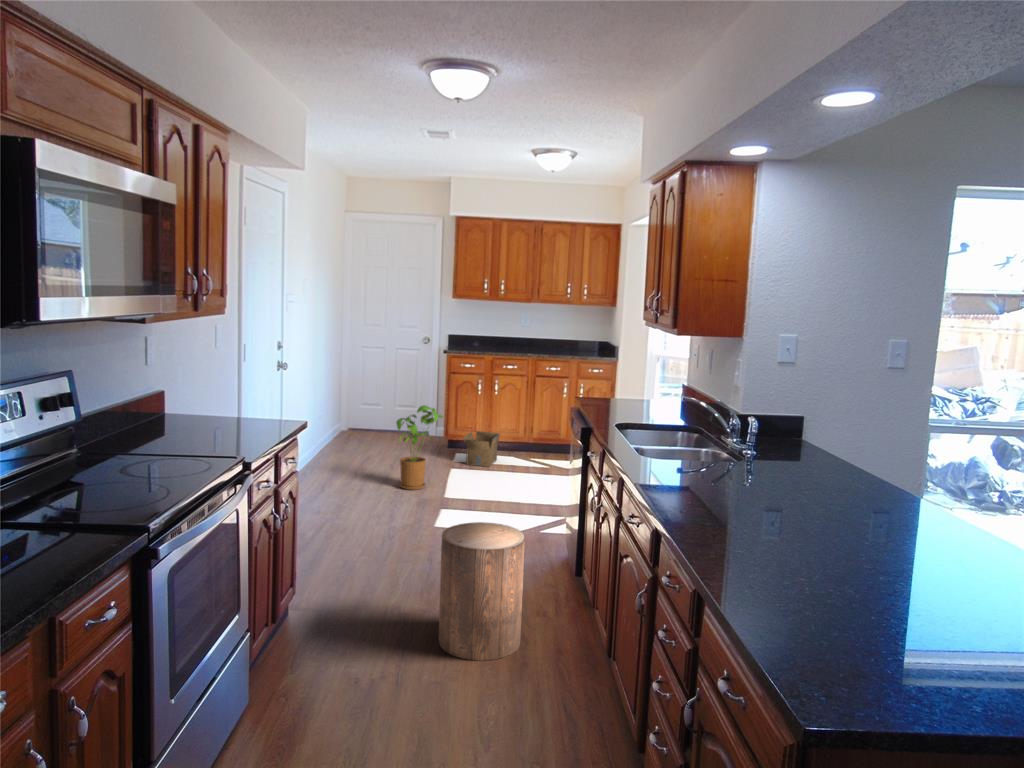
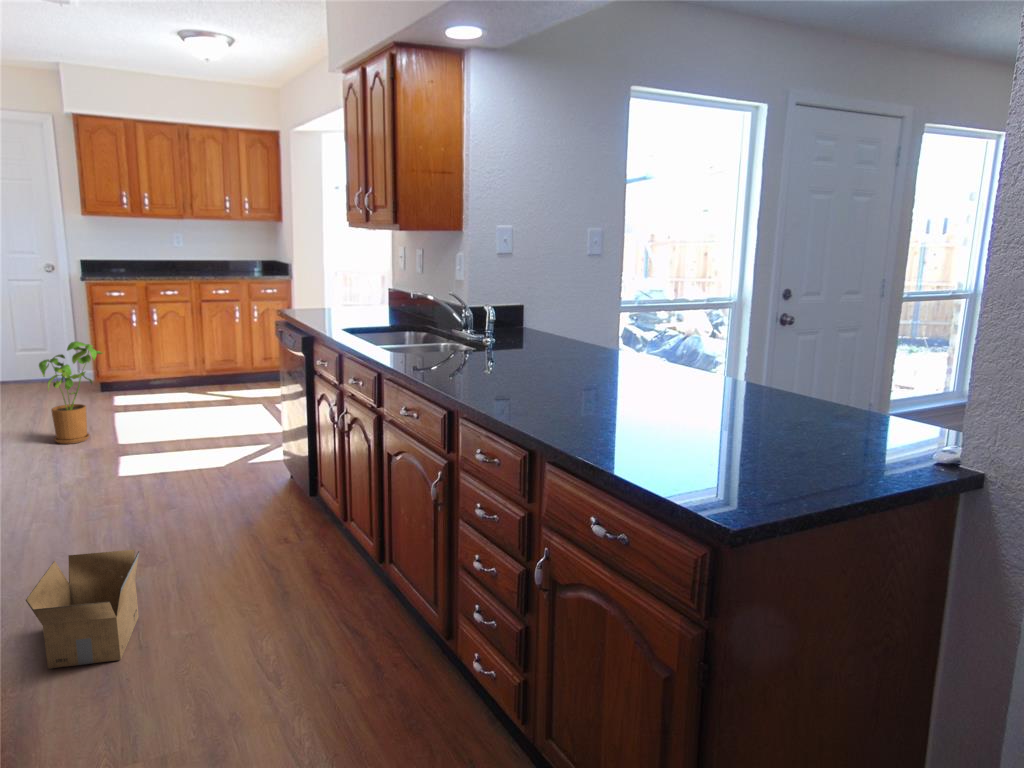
cardboard box: present [463,431,500,467] -> present [26,550,139,669]
stool: present [439,522,525,661] -> none [167,453,274,607]

